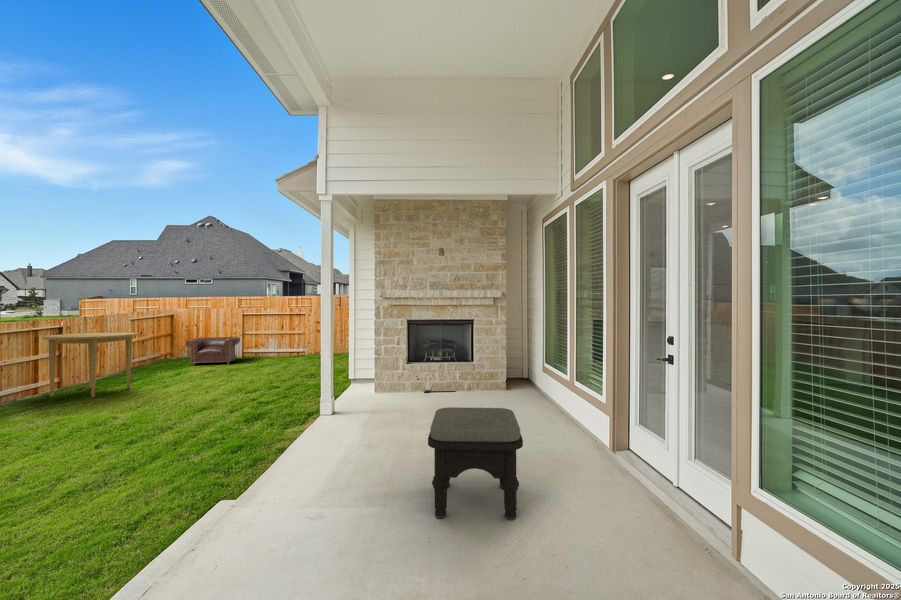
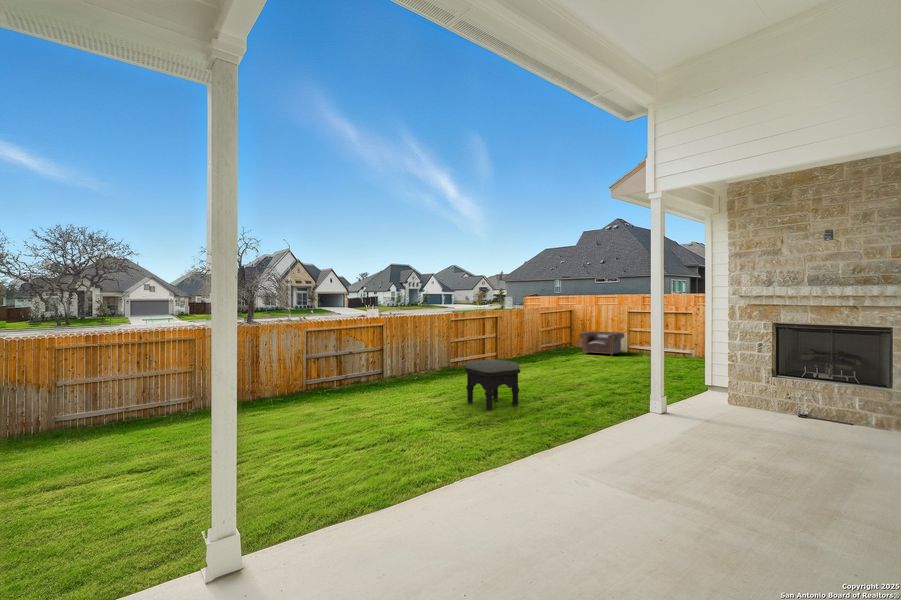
dining table: present [42,332,137,397] -> none [486,324,535,367]
ottoman: present [428,407,523,520] -> present [465,359,520,411]

